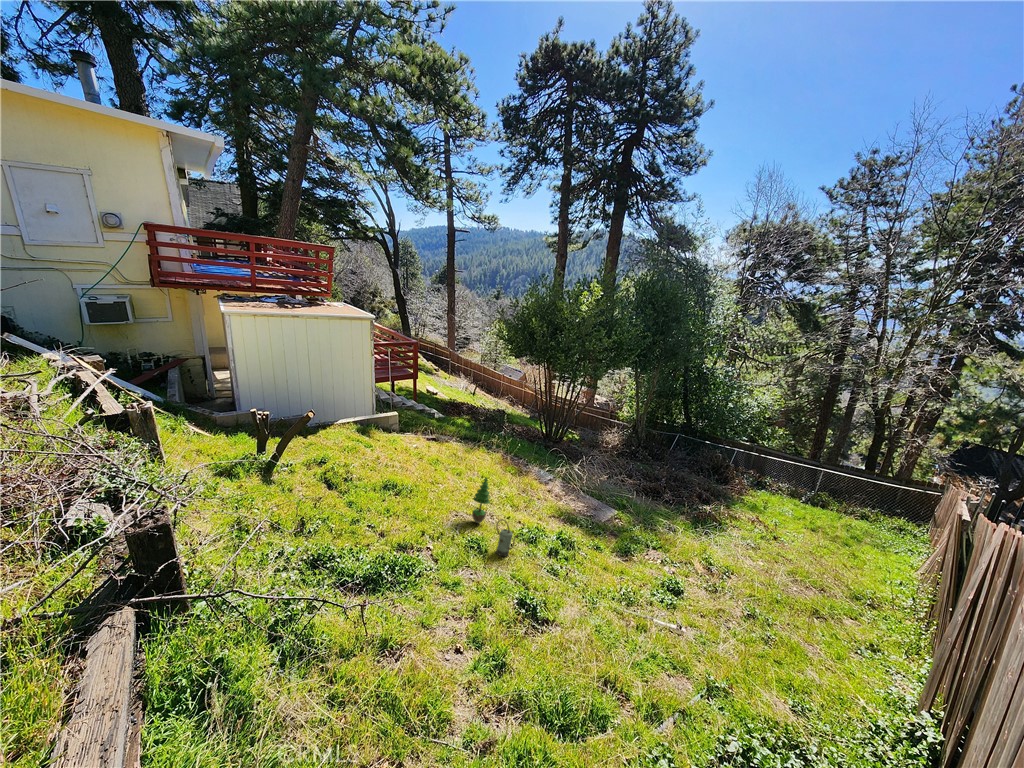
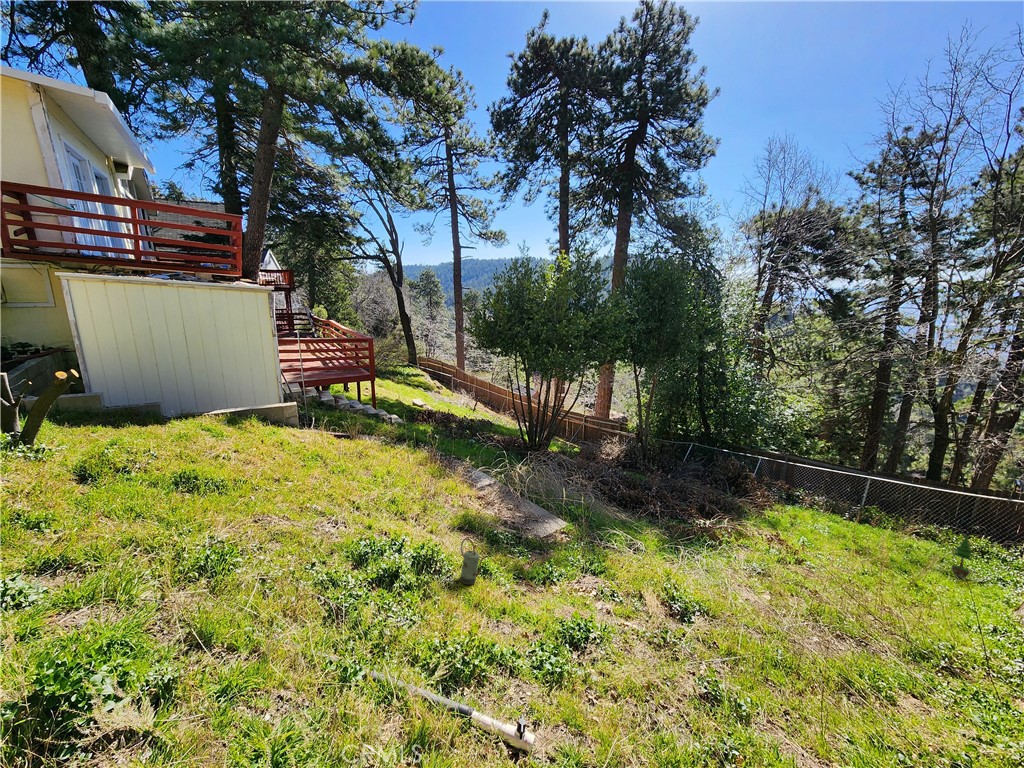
potted tree: present [472,477,490,523] -> present [951,535,973,578]

